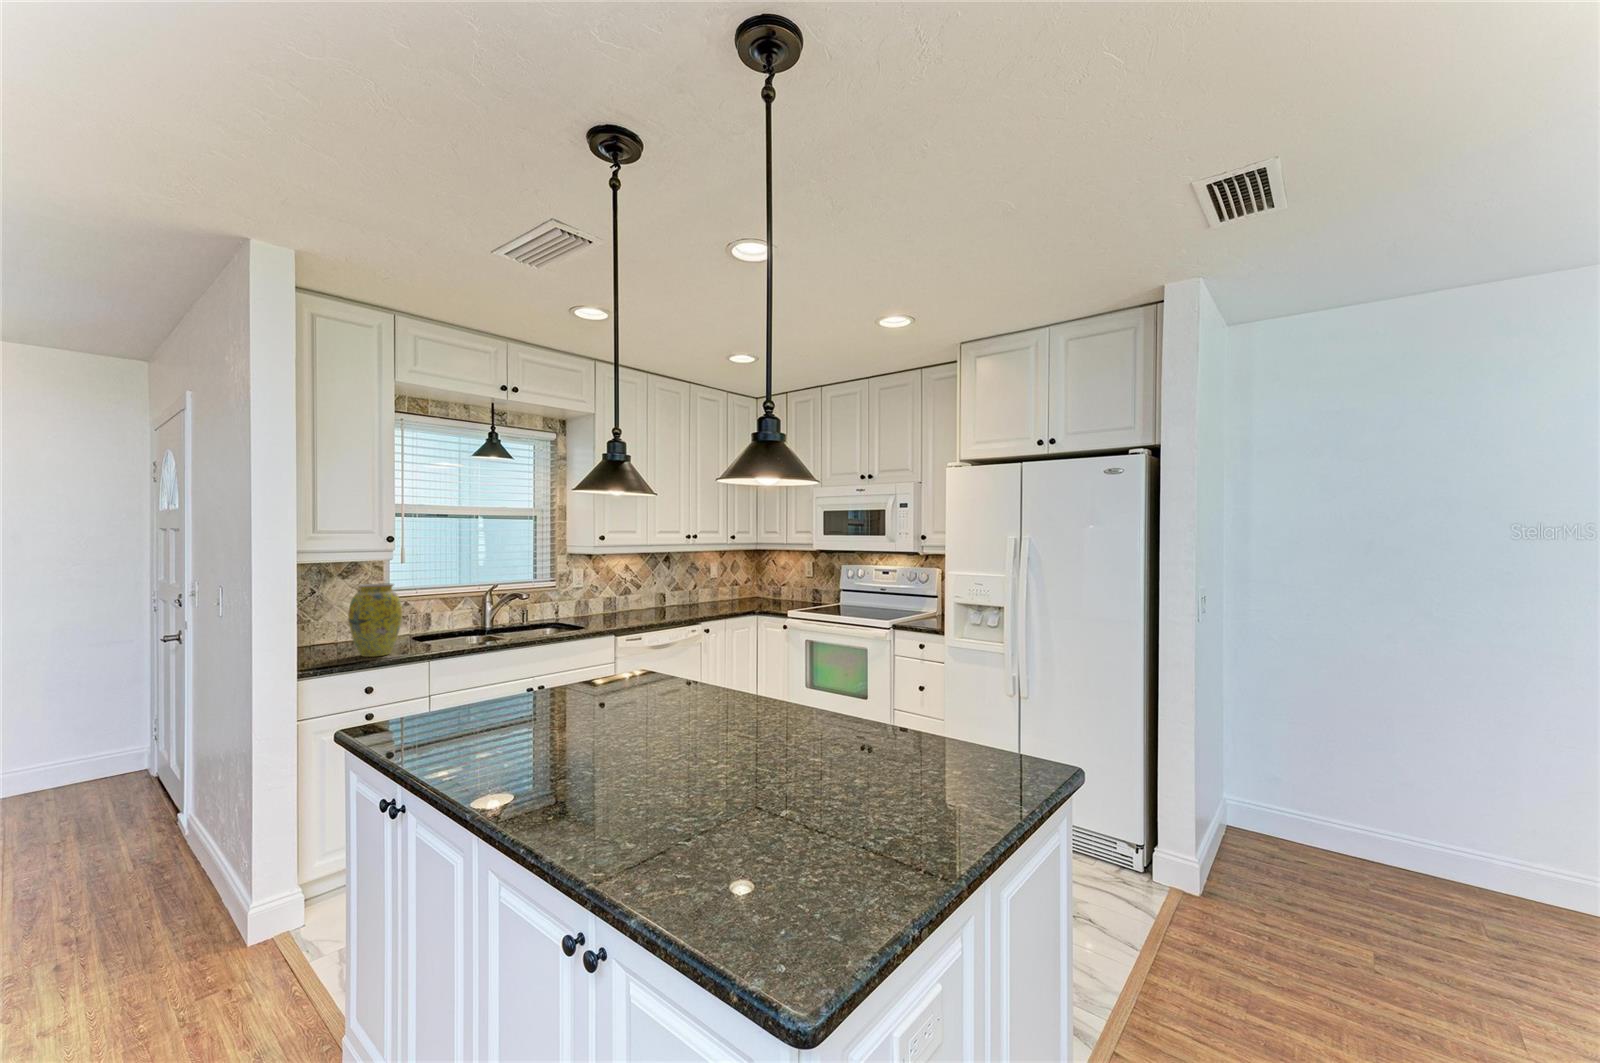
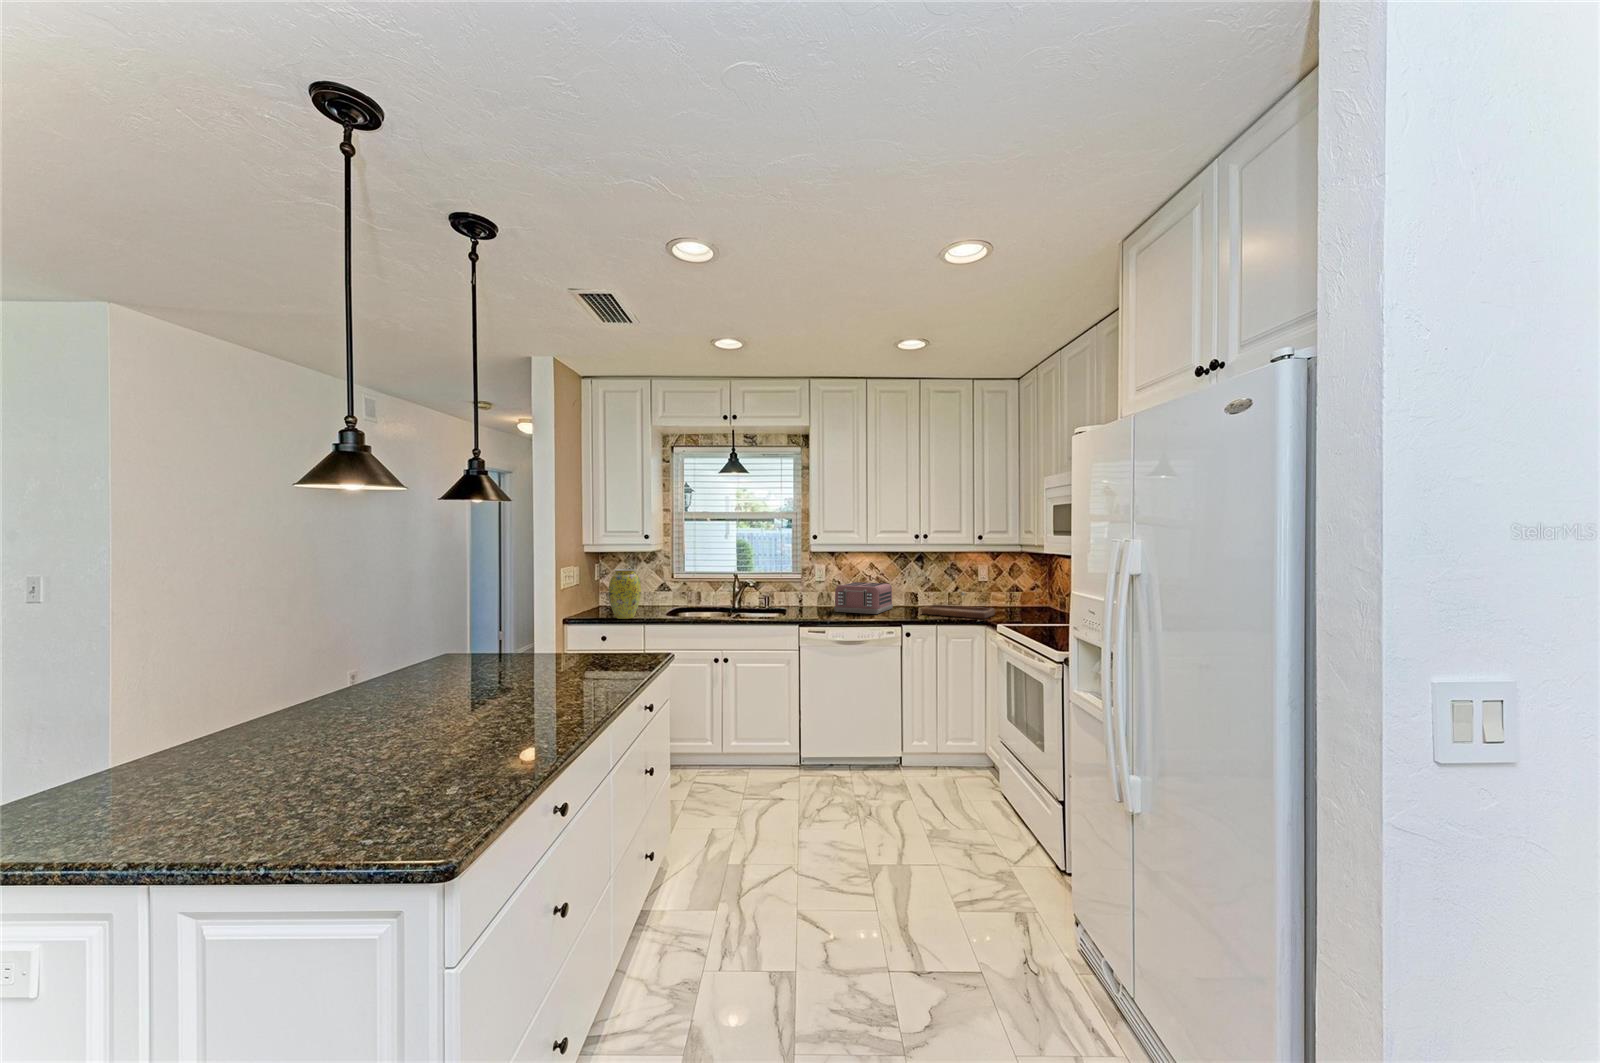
toaster: none [608,585,665,619] -> present [834,582,893,614]
tray: none [695,588,760,612] -> present [921,592,995,619]

